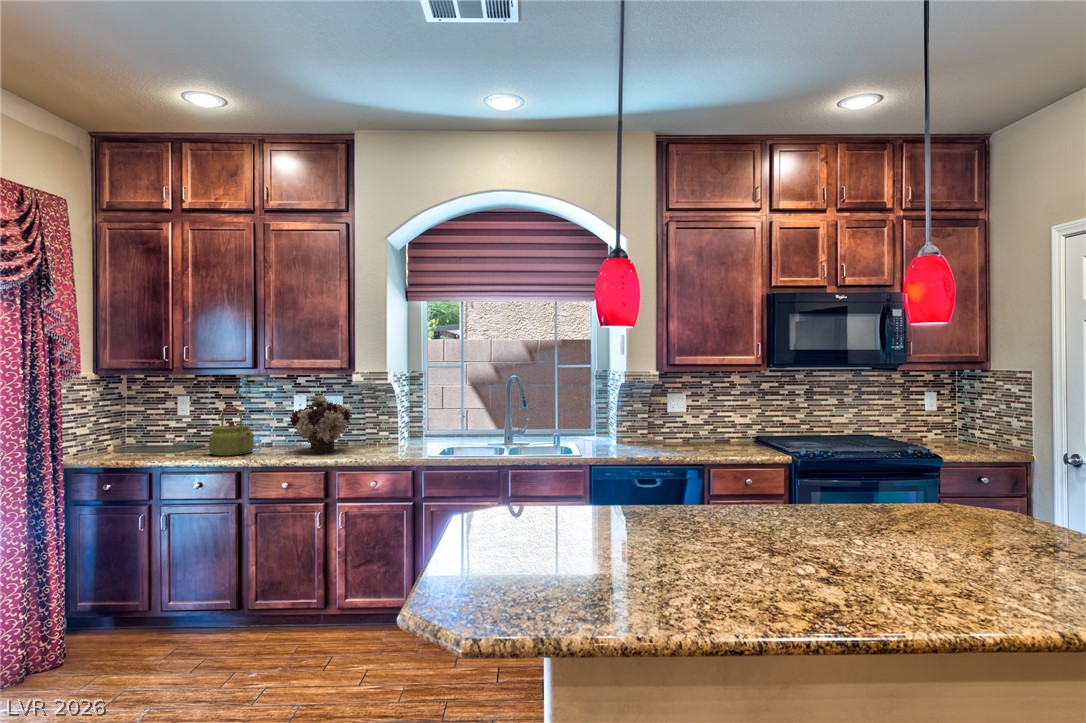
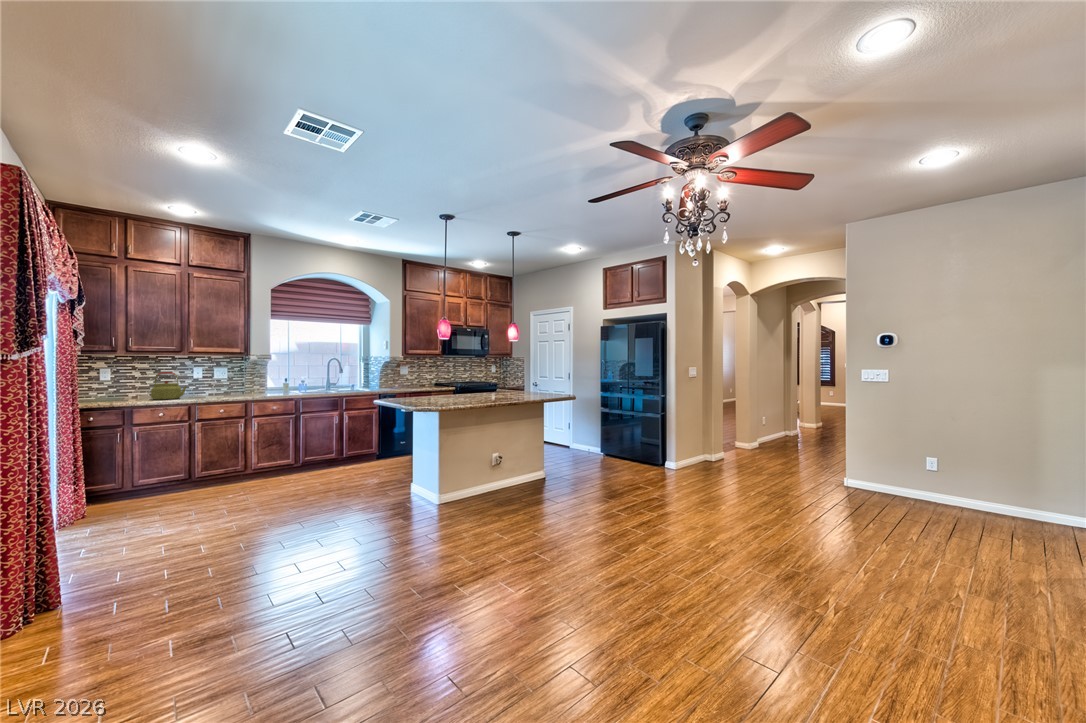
flower arrangement: present [290,395,351,453] -> none [207,366,247,396]

